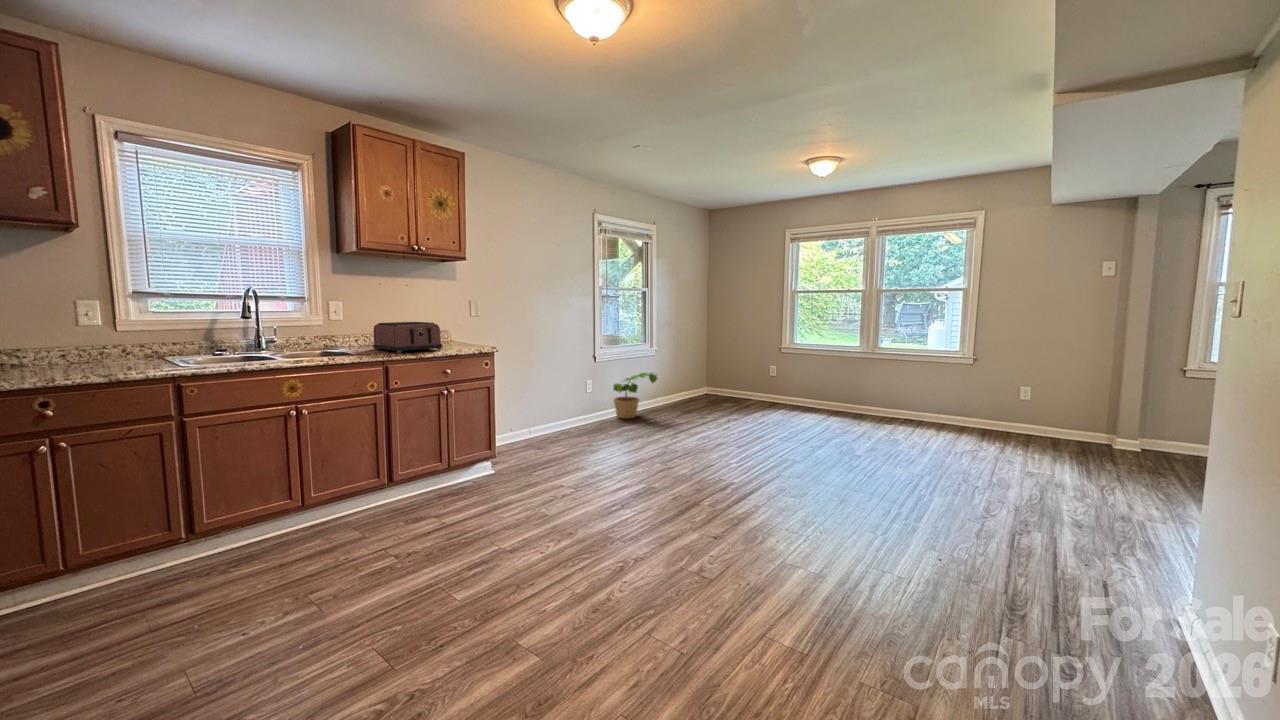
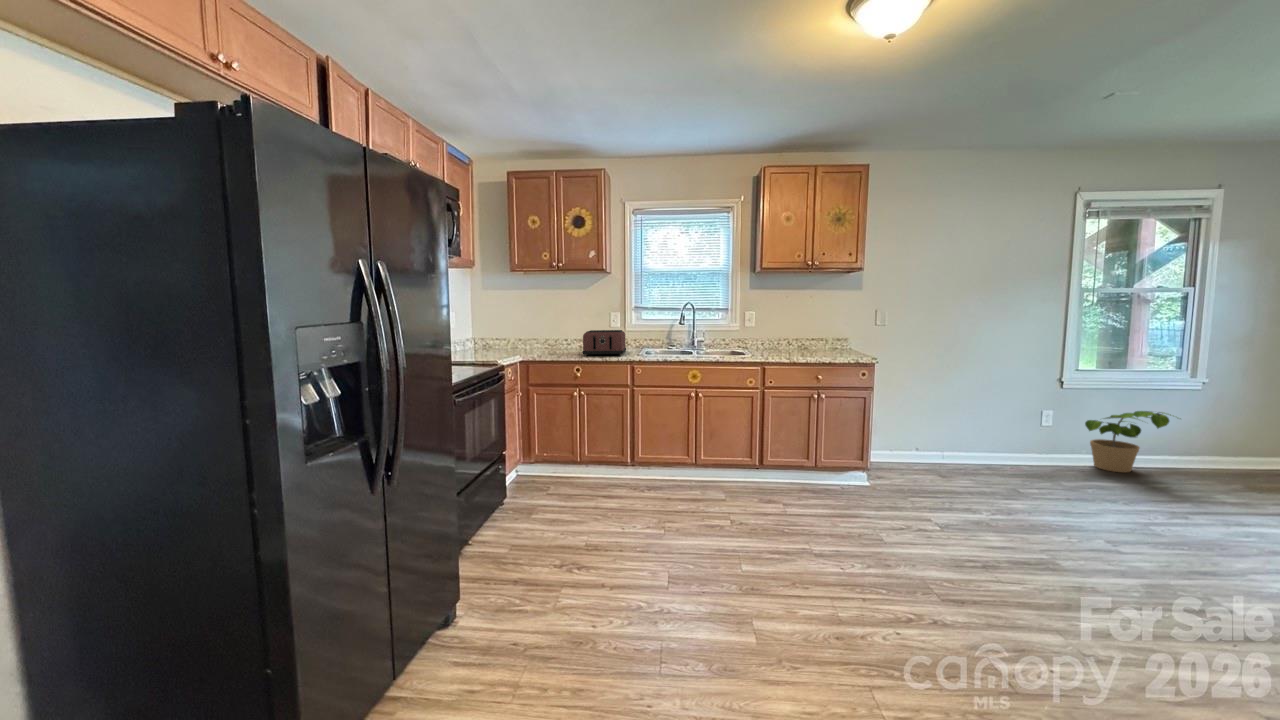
toaster: present [373,322,442,353] -> present [582,330,626,356]

